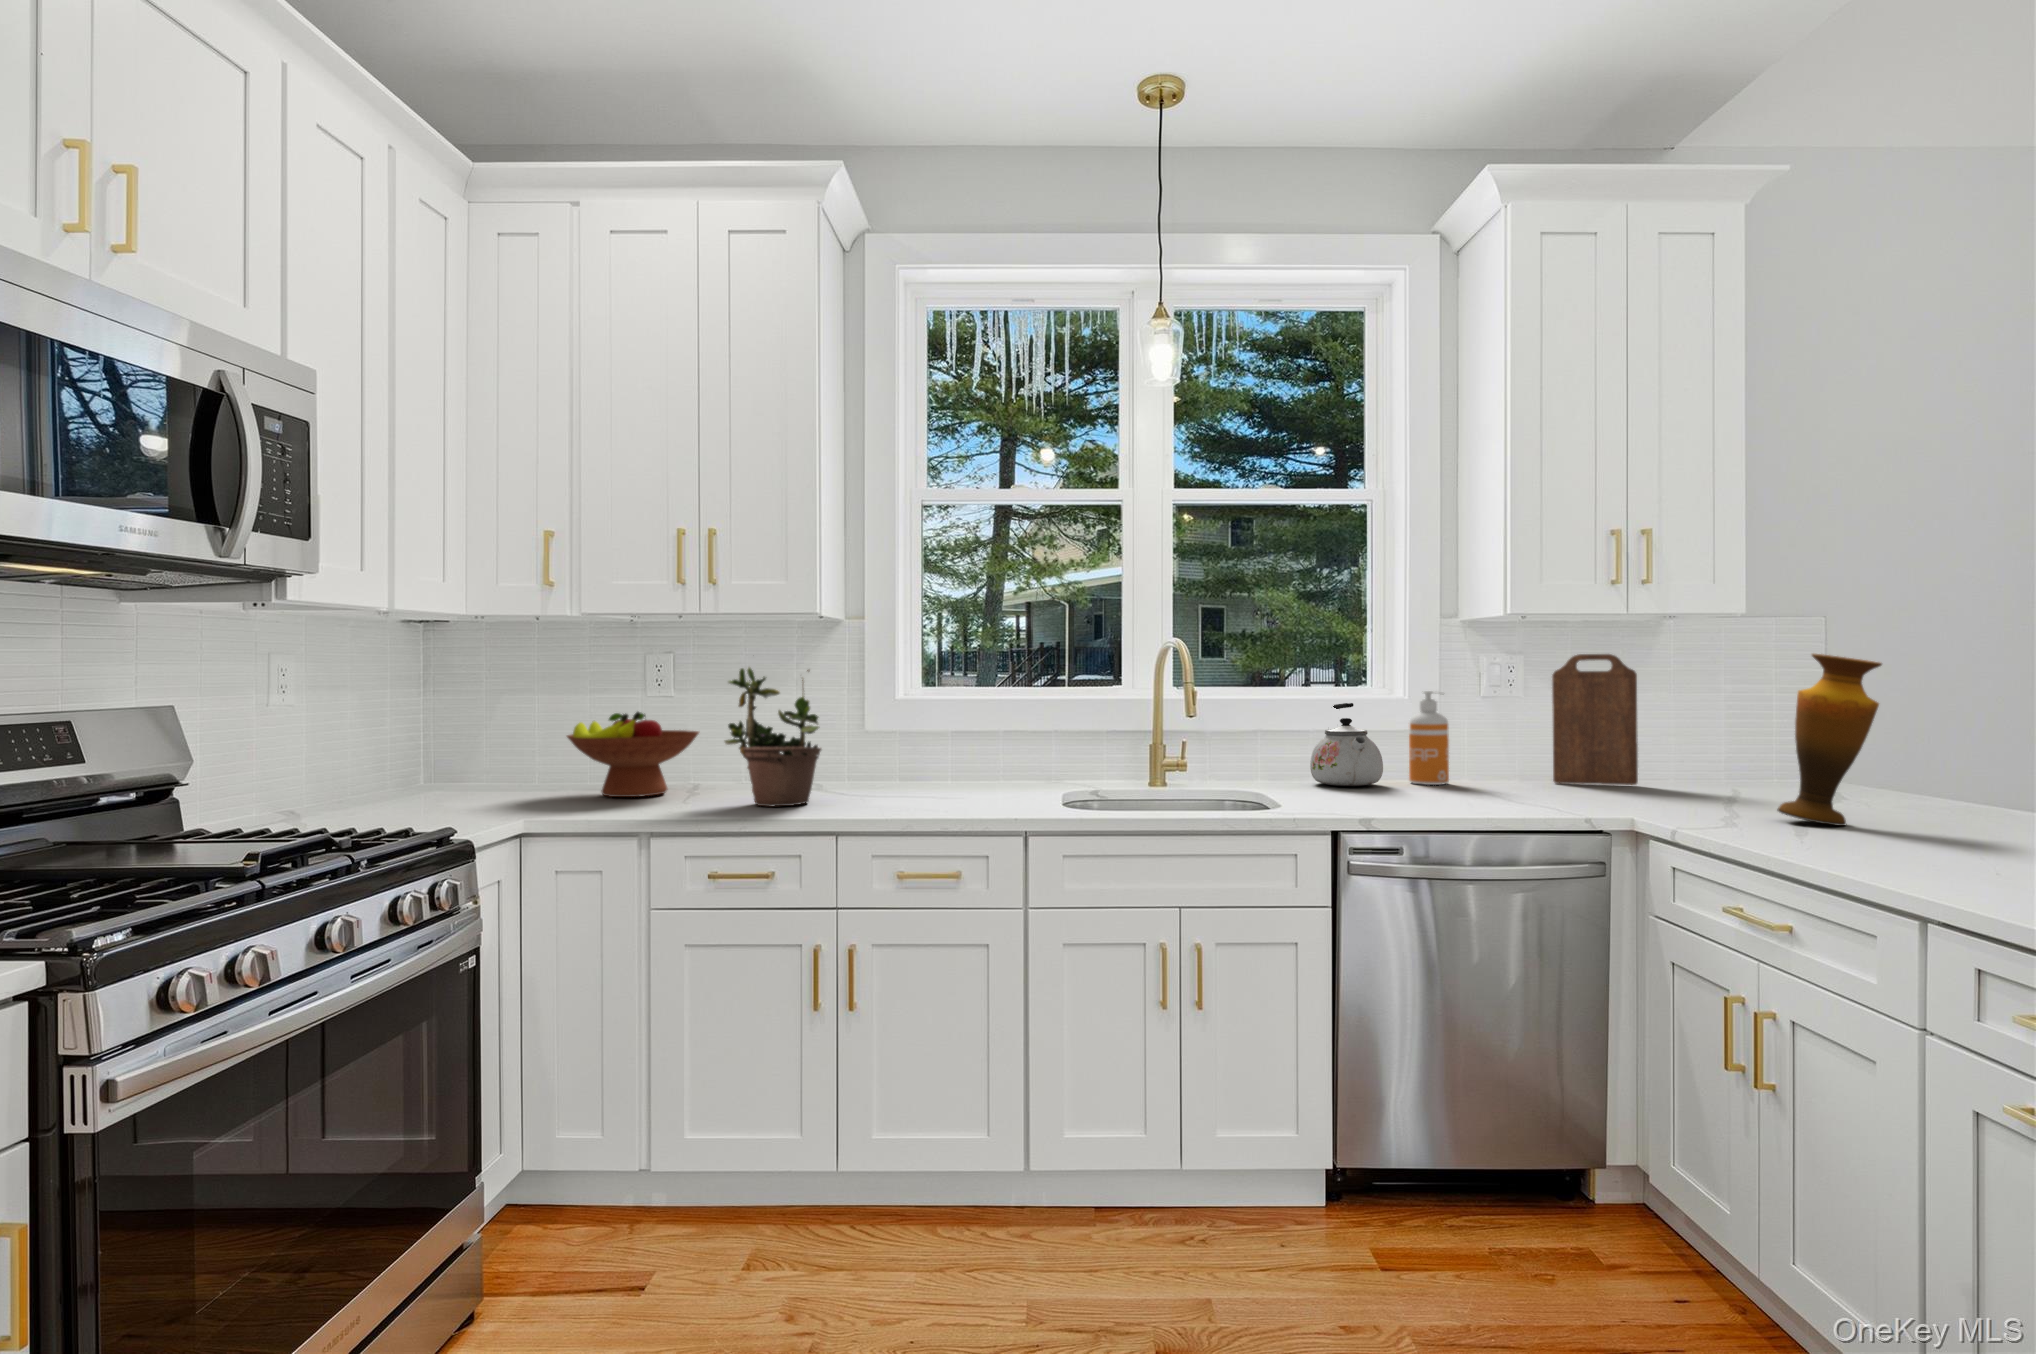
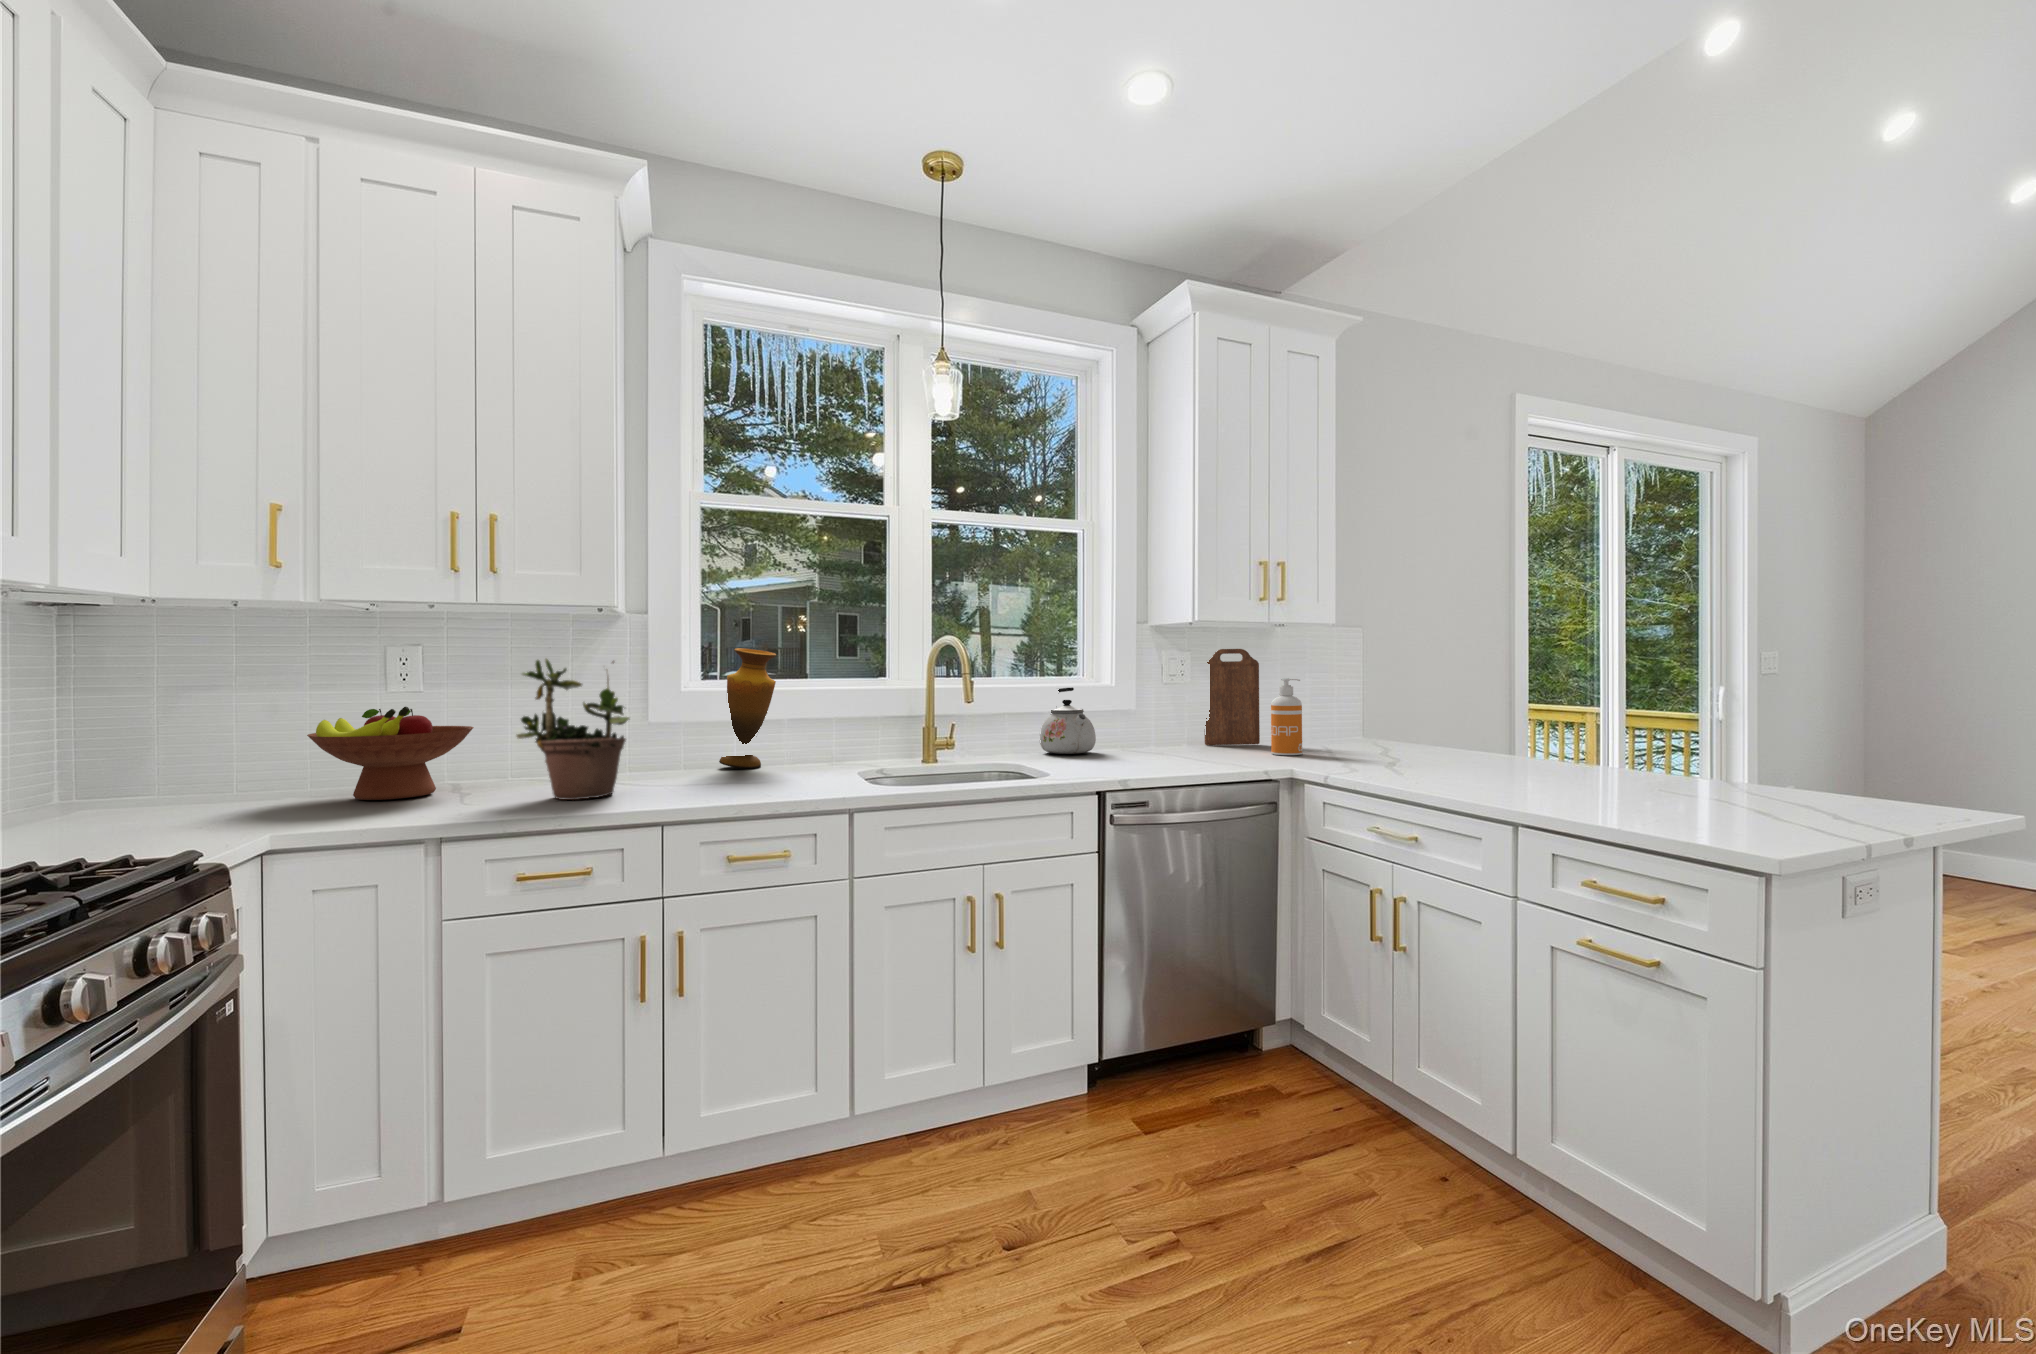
vase: present [1778,654,1882,826] -> present [719,648,776,768]
soap dispenser: present [1409,691,1449,785] -> present [1271,678,1302,755]

